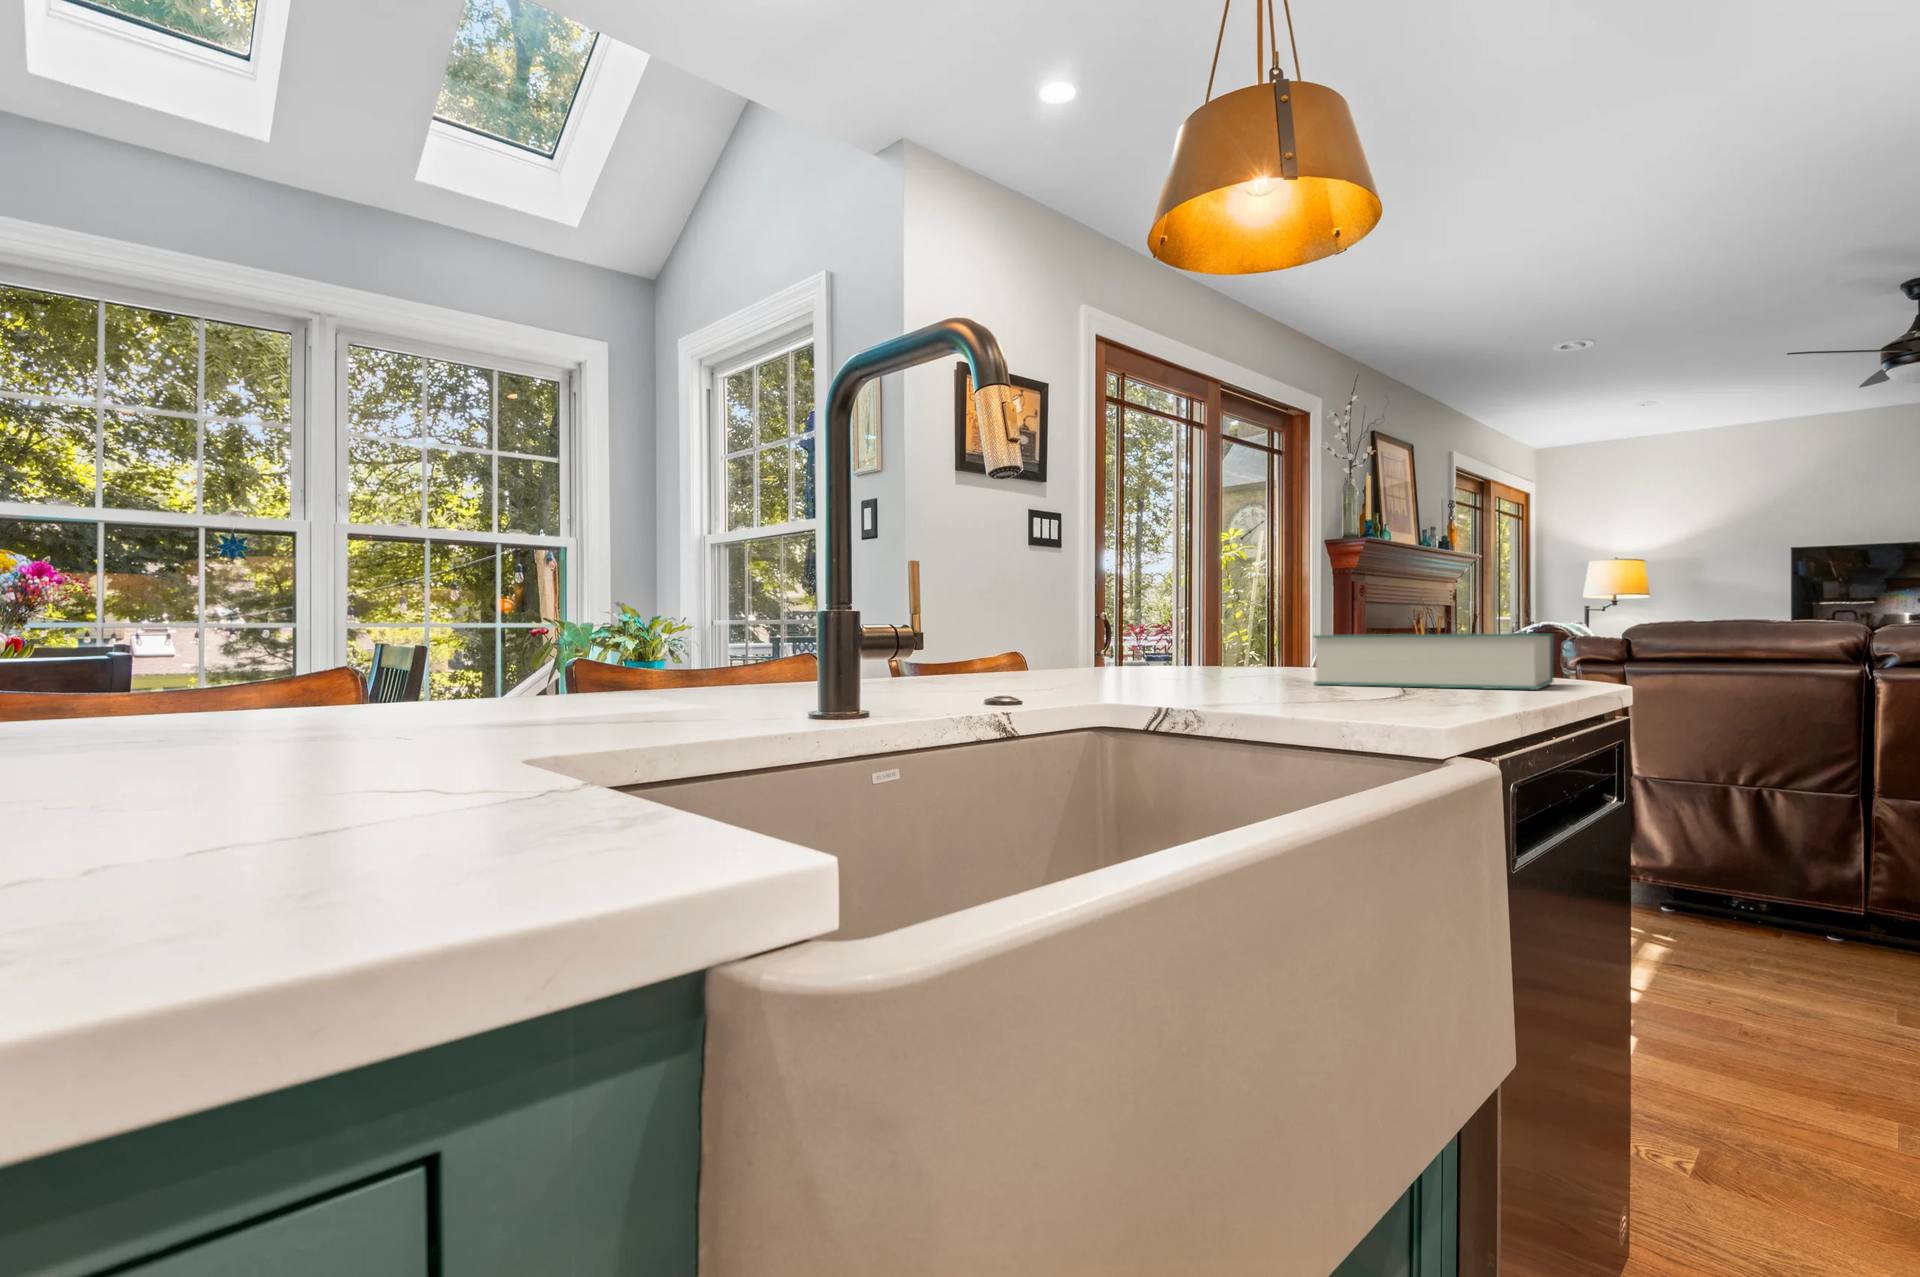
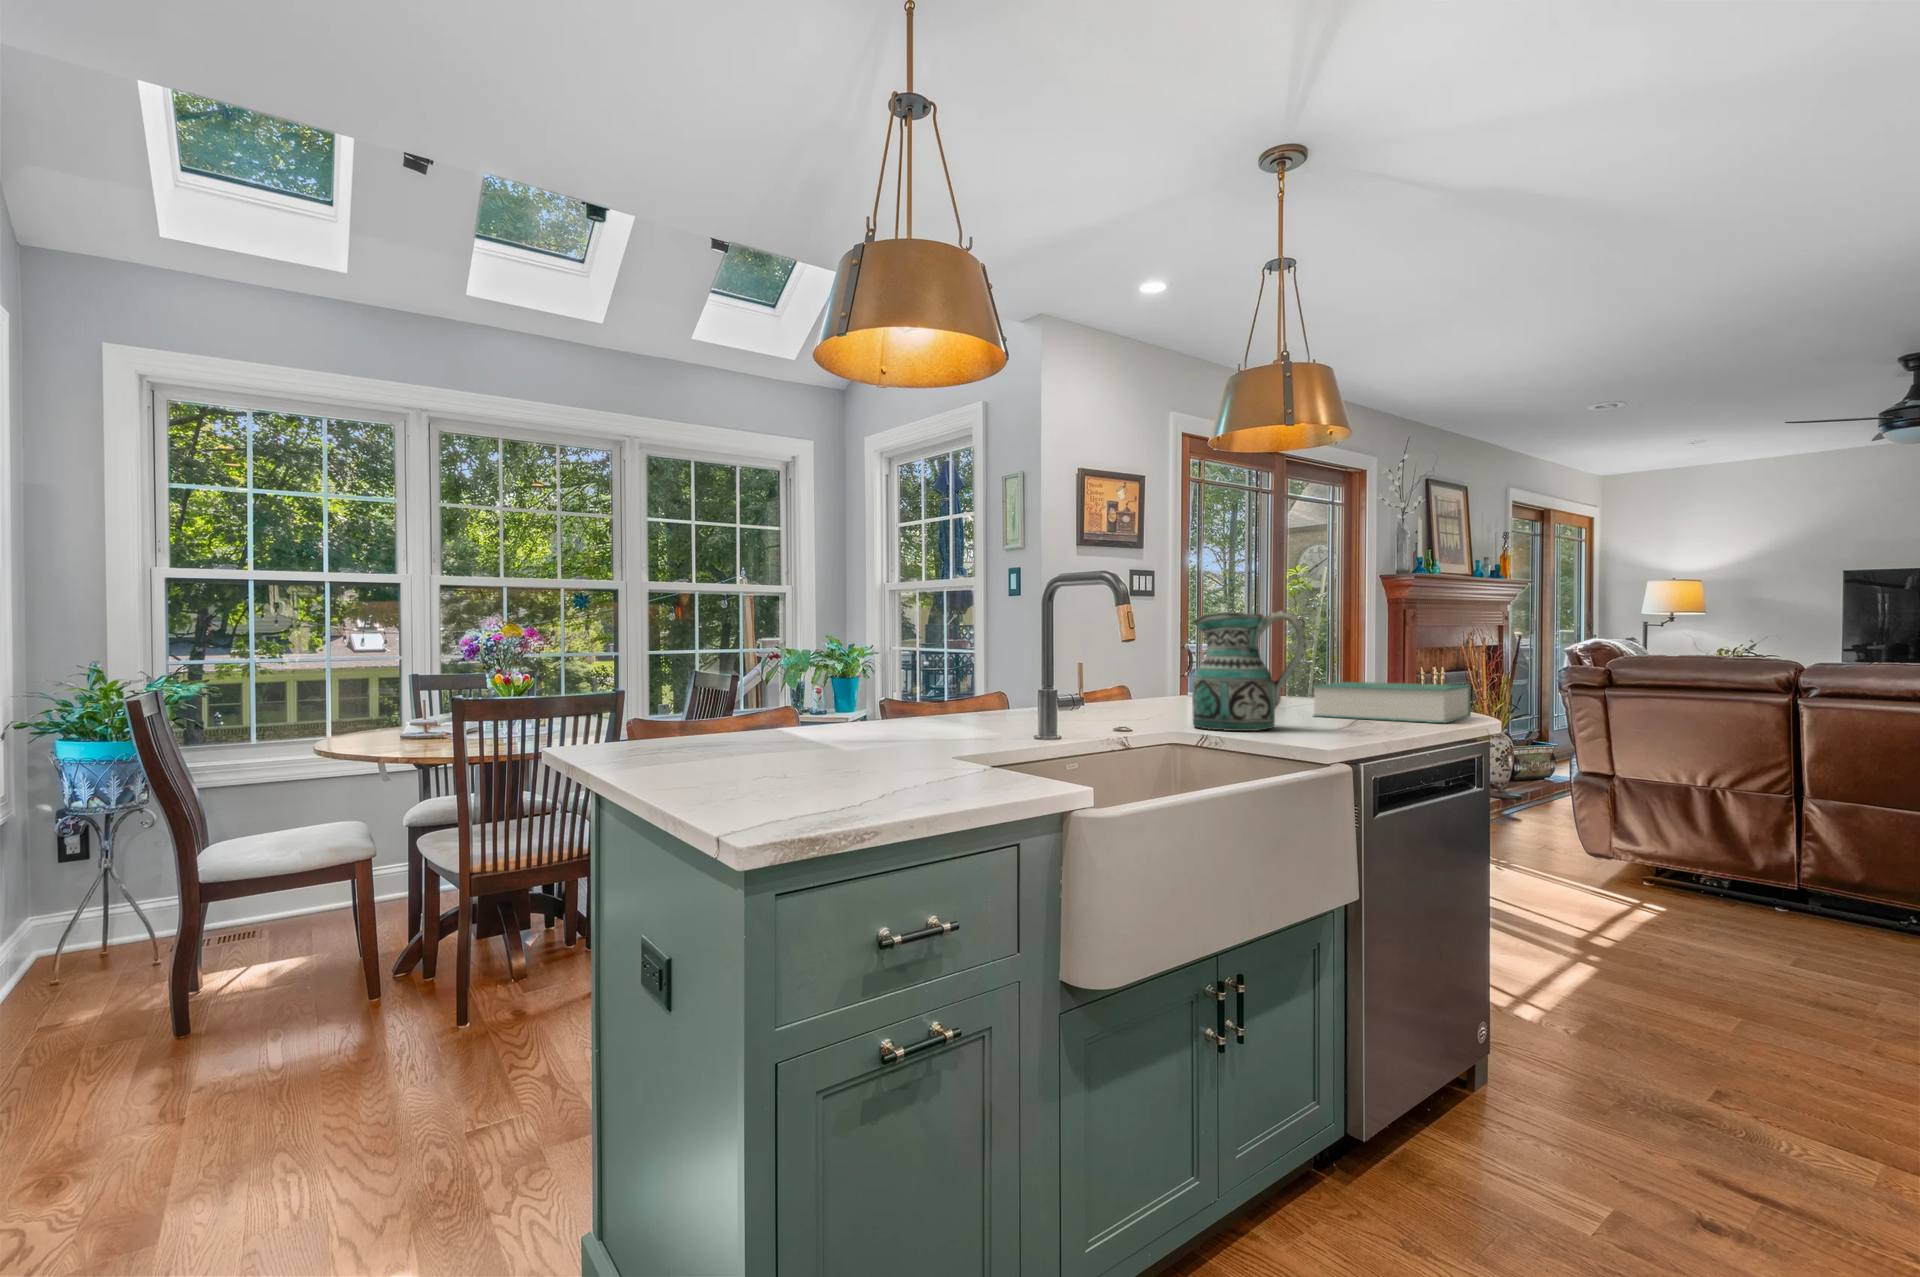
ceramic pitcher: none [1134,485,1335,699] -> present [1192,611,1307,731]

